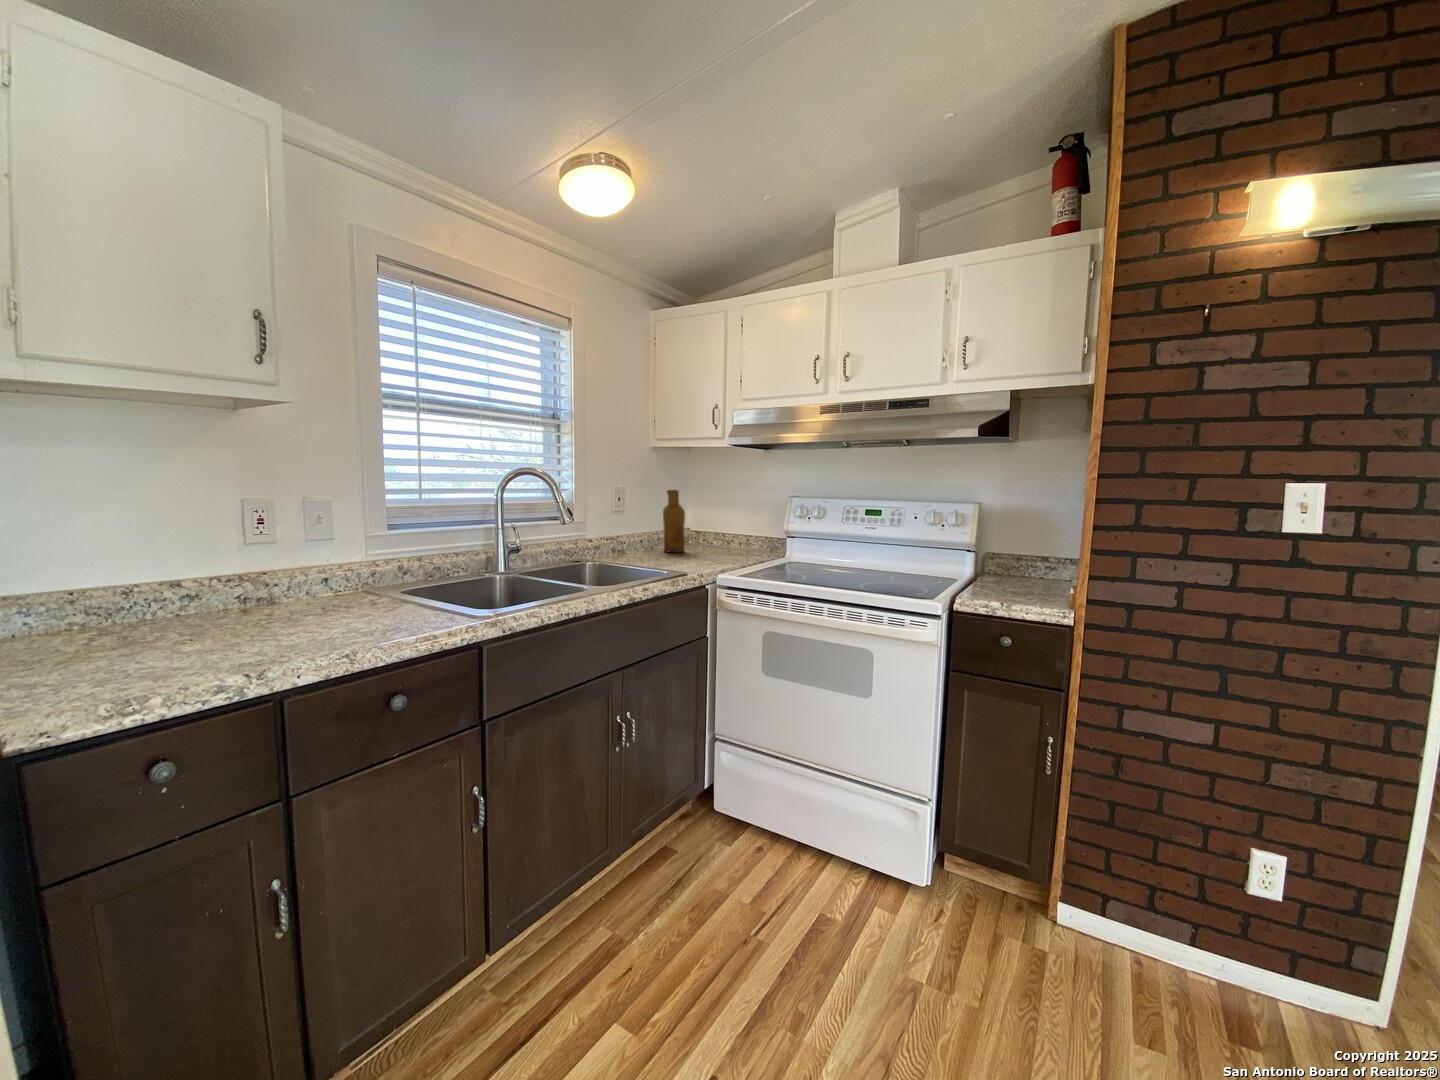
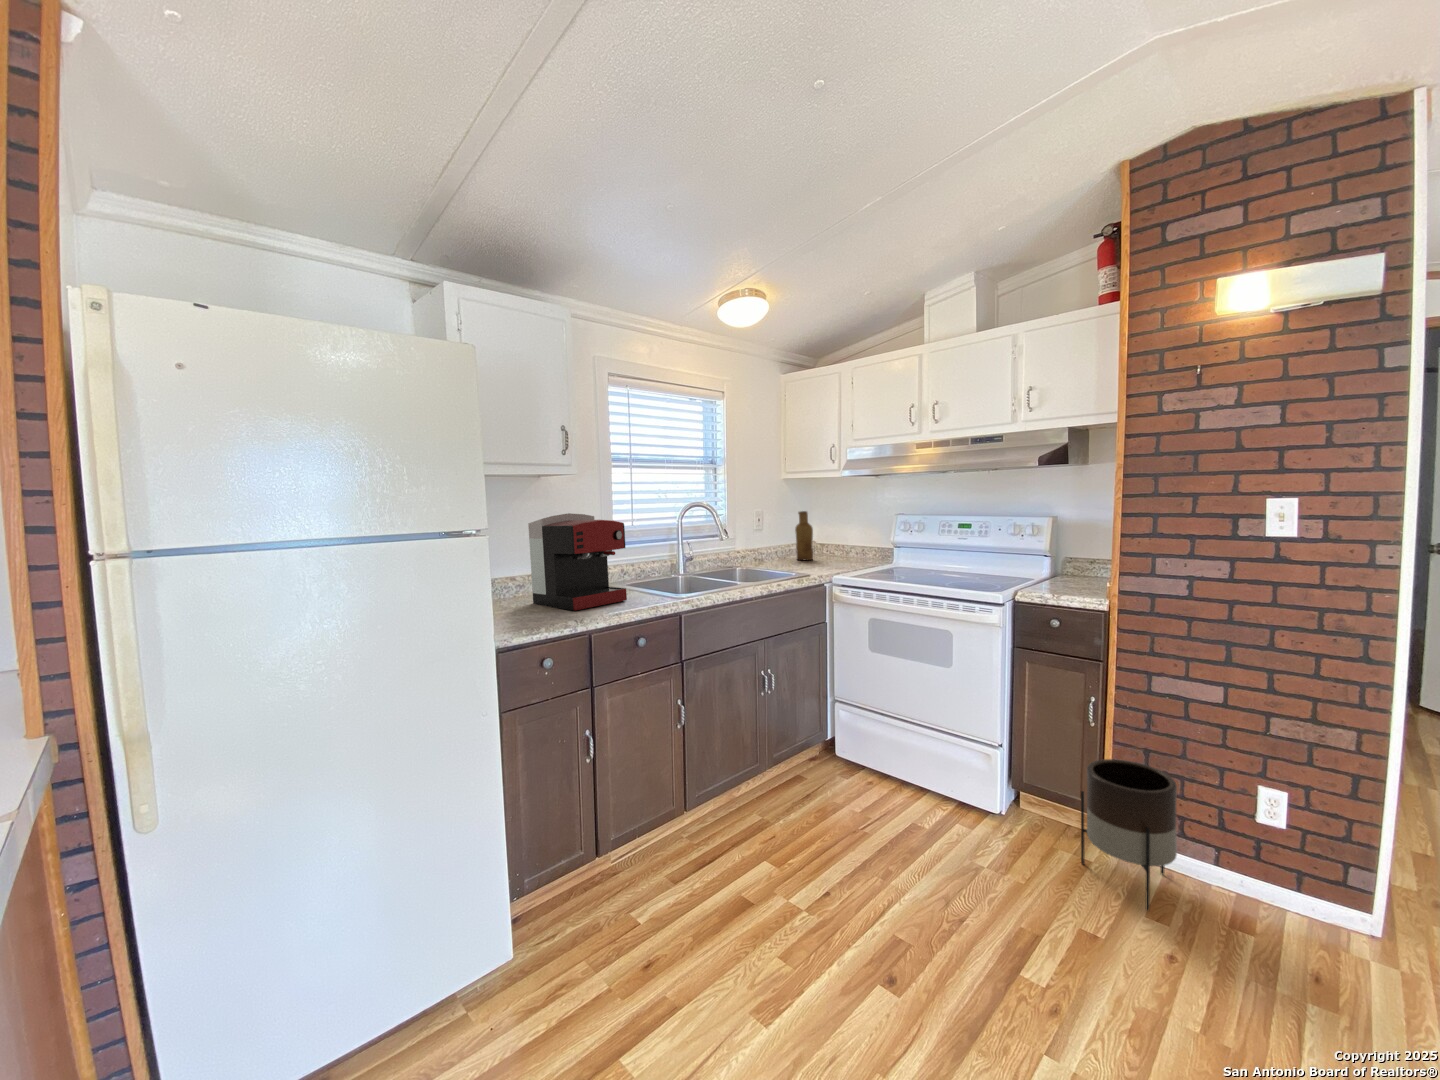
coffee maker: none [188,471,388,646] -> present [528,513,627,610]
planter: none [1037,818,1167,1033] -> present [1081,759,1177,911]

